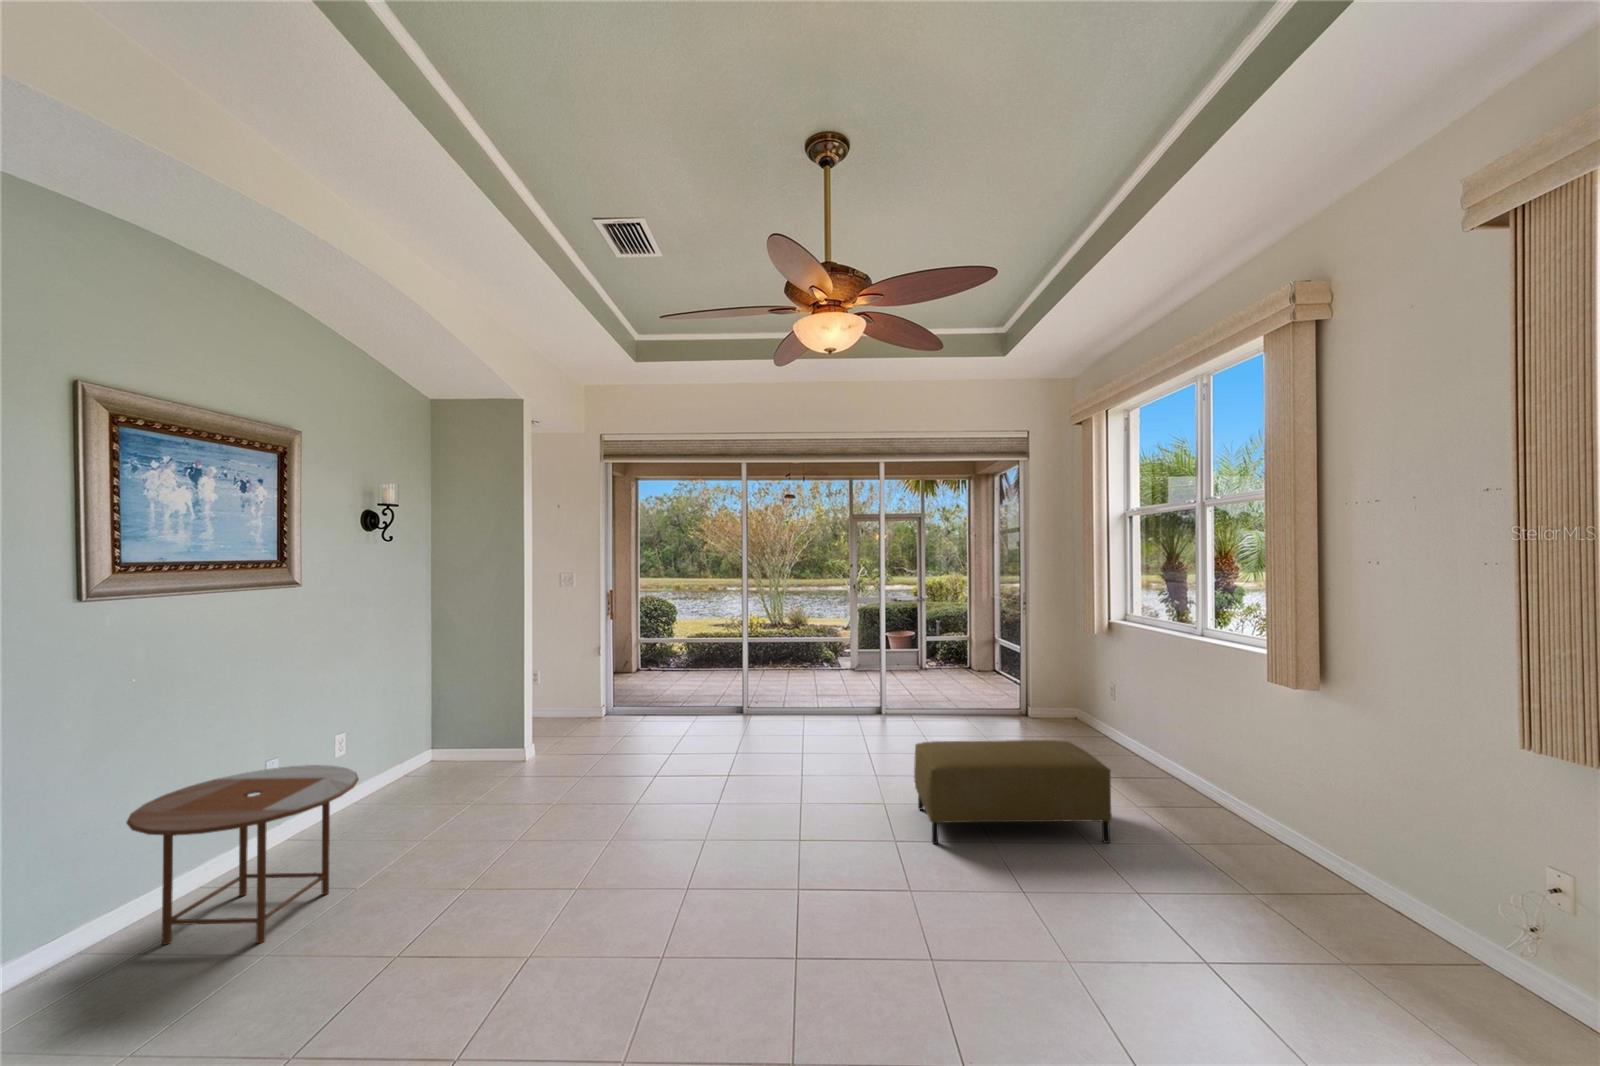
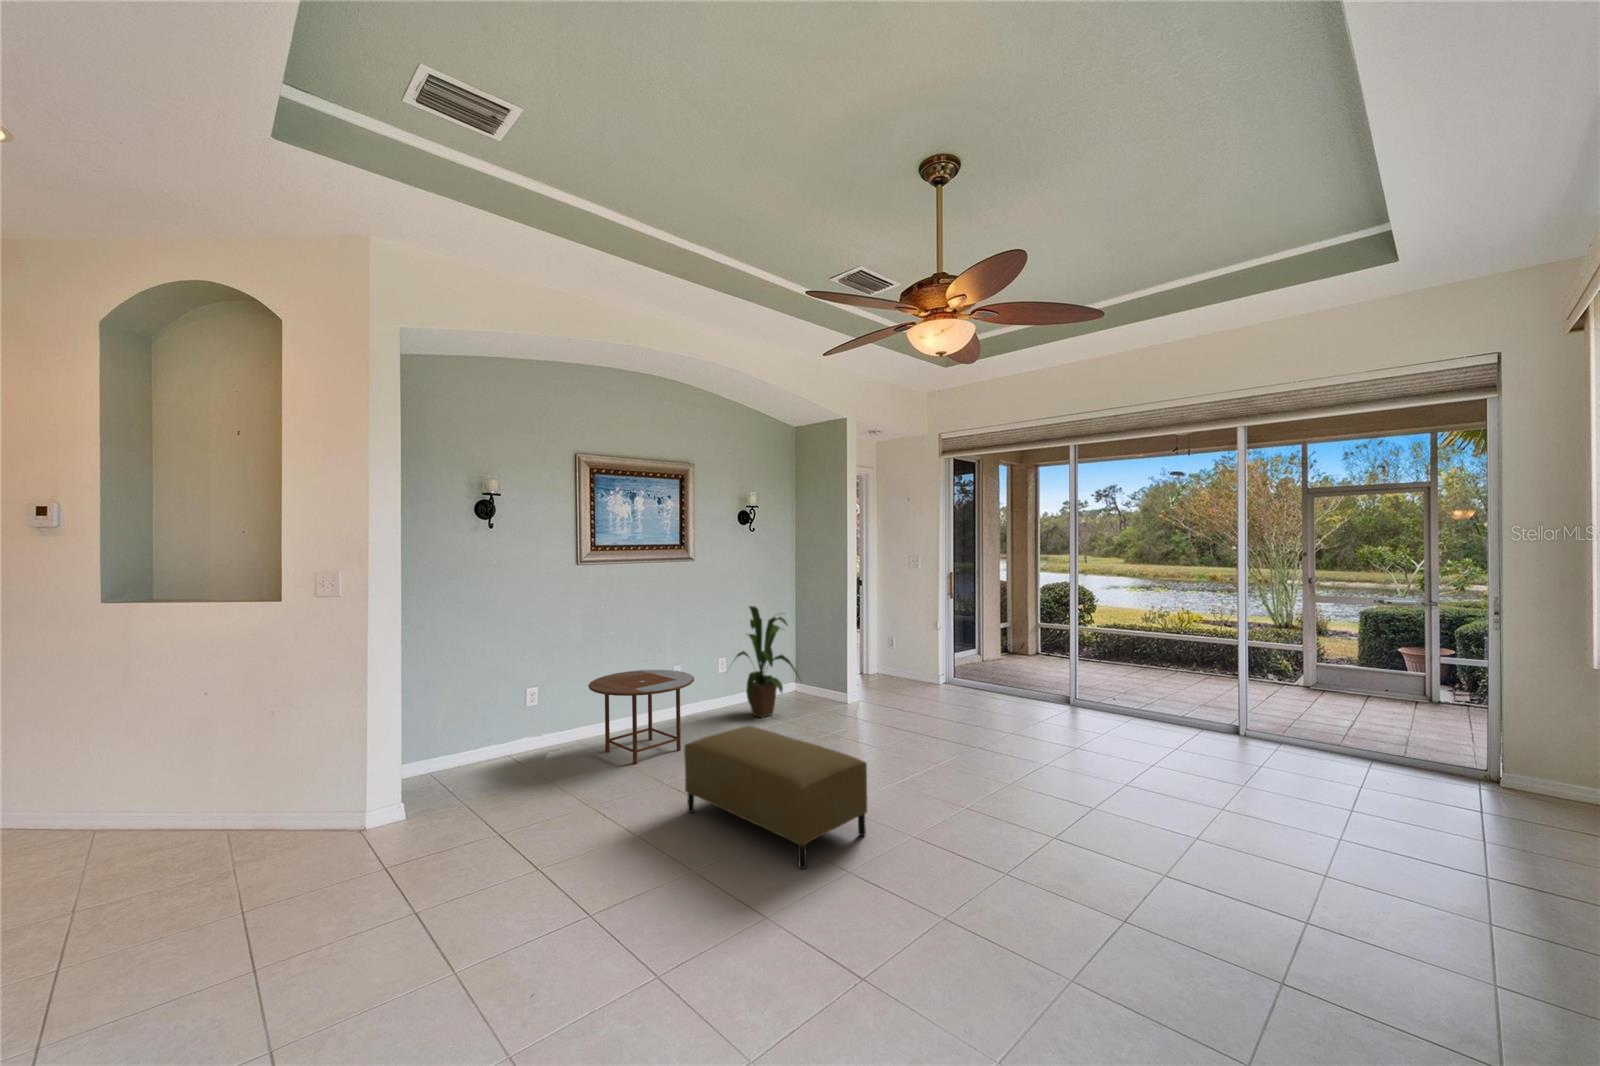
house plant: none [348,648,472,809] -> present [736,606,796,717]
ottoman: present [914,740,1112,844] -> present [684,726,867,869]

